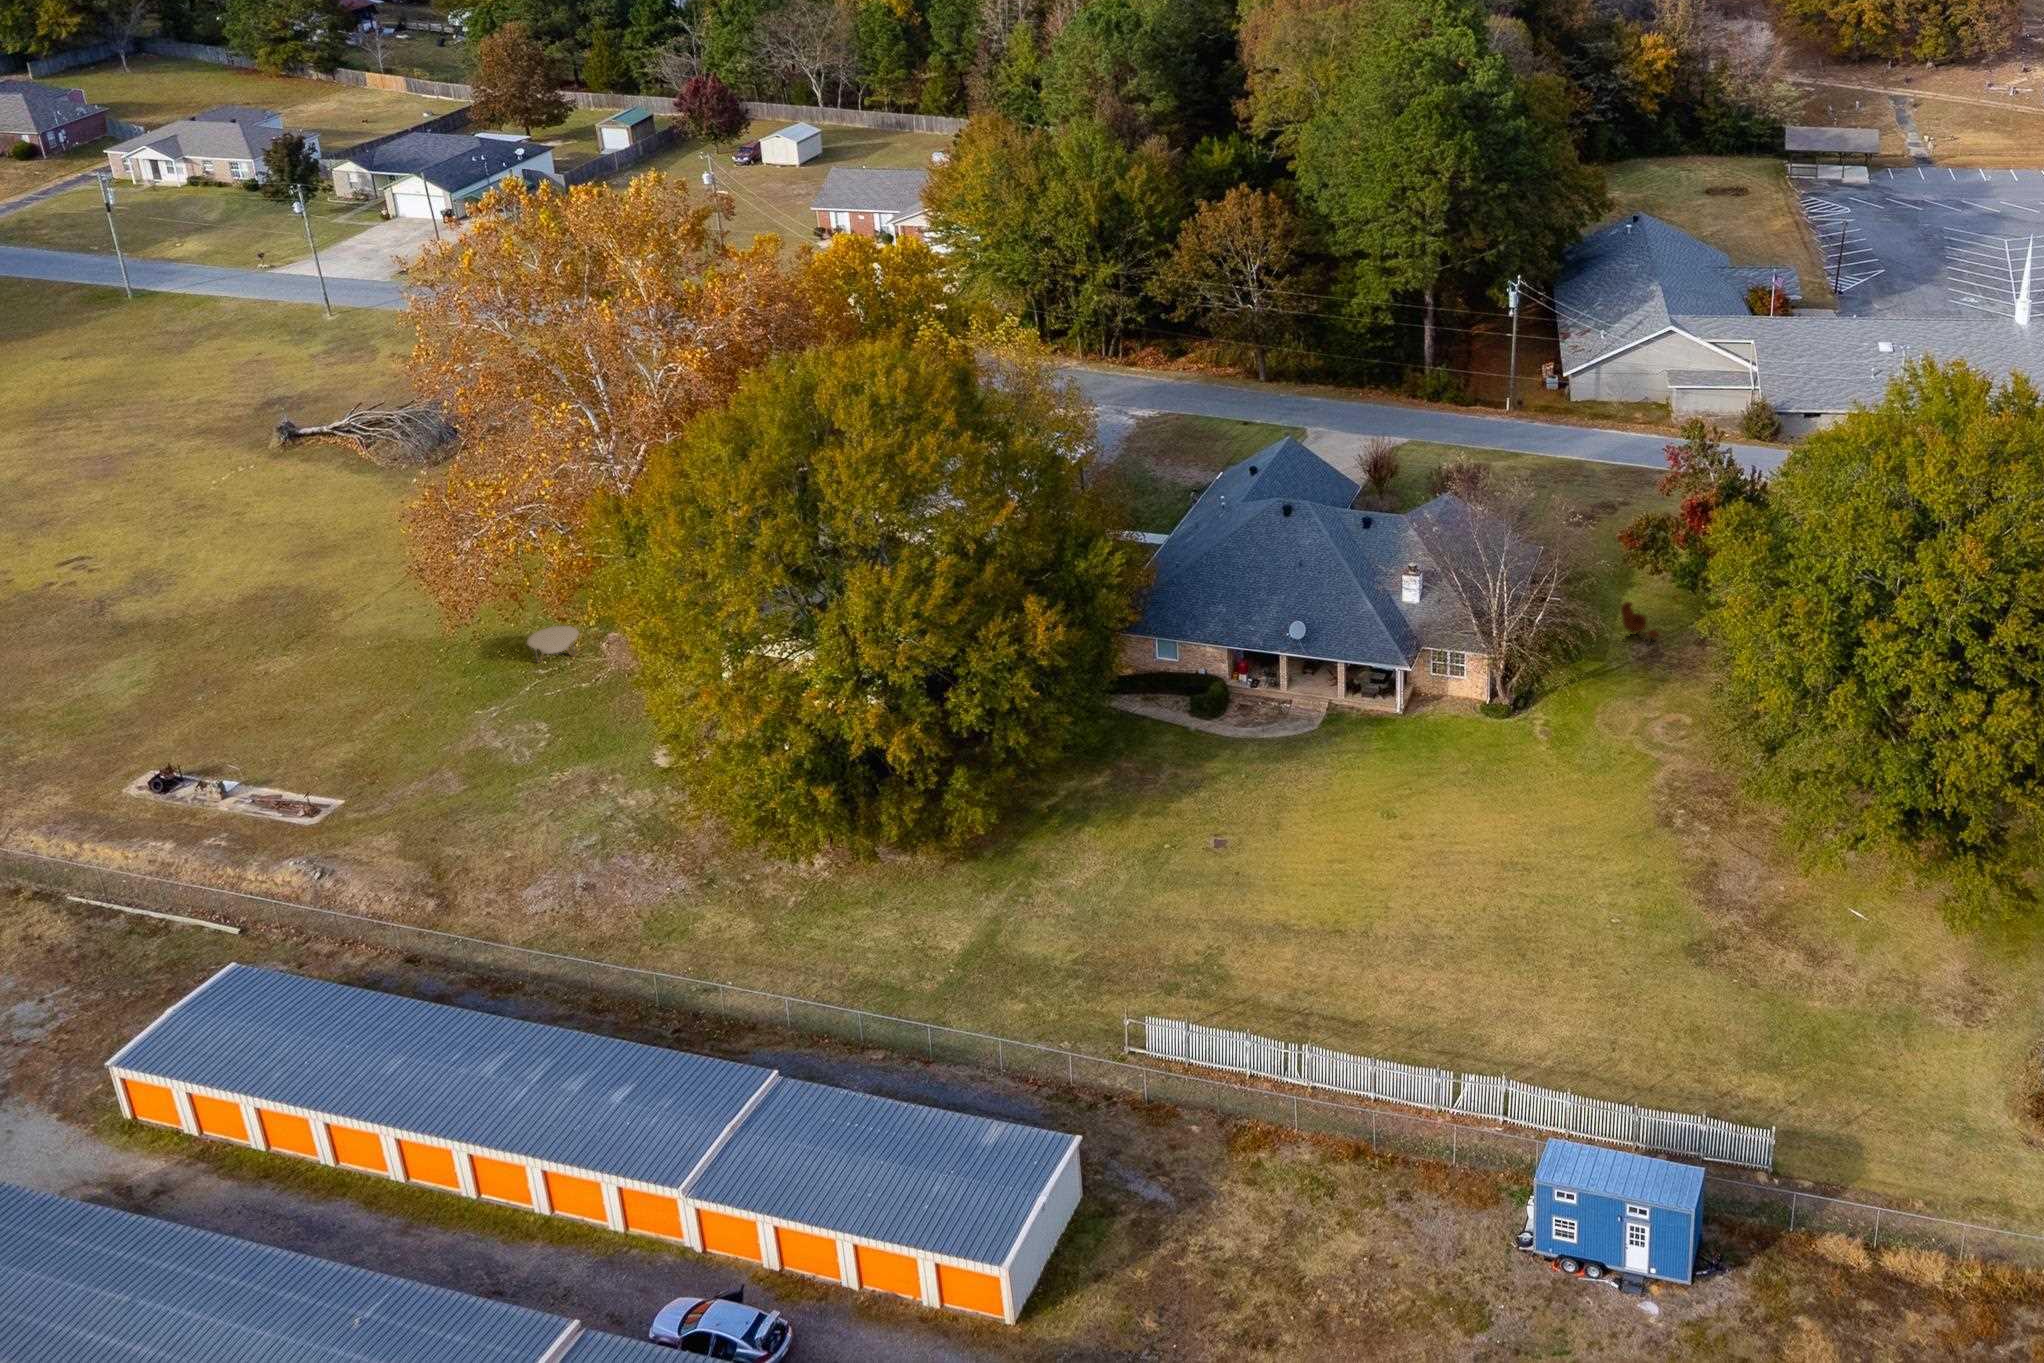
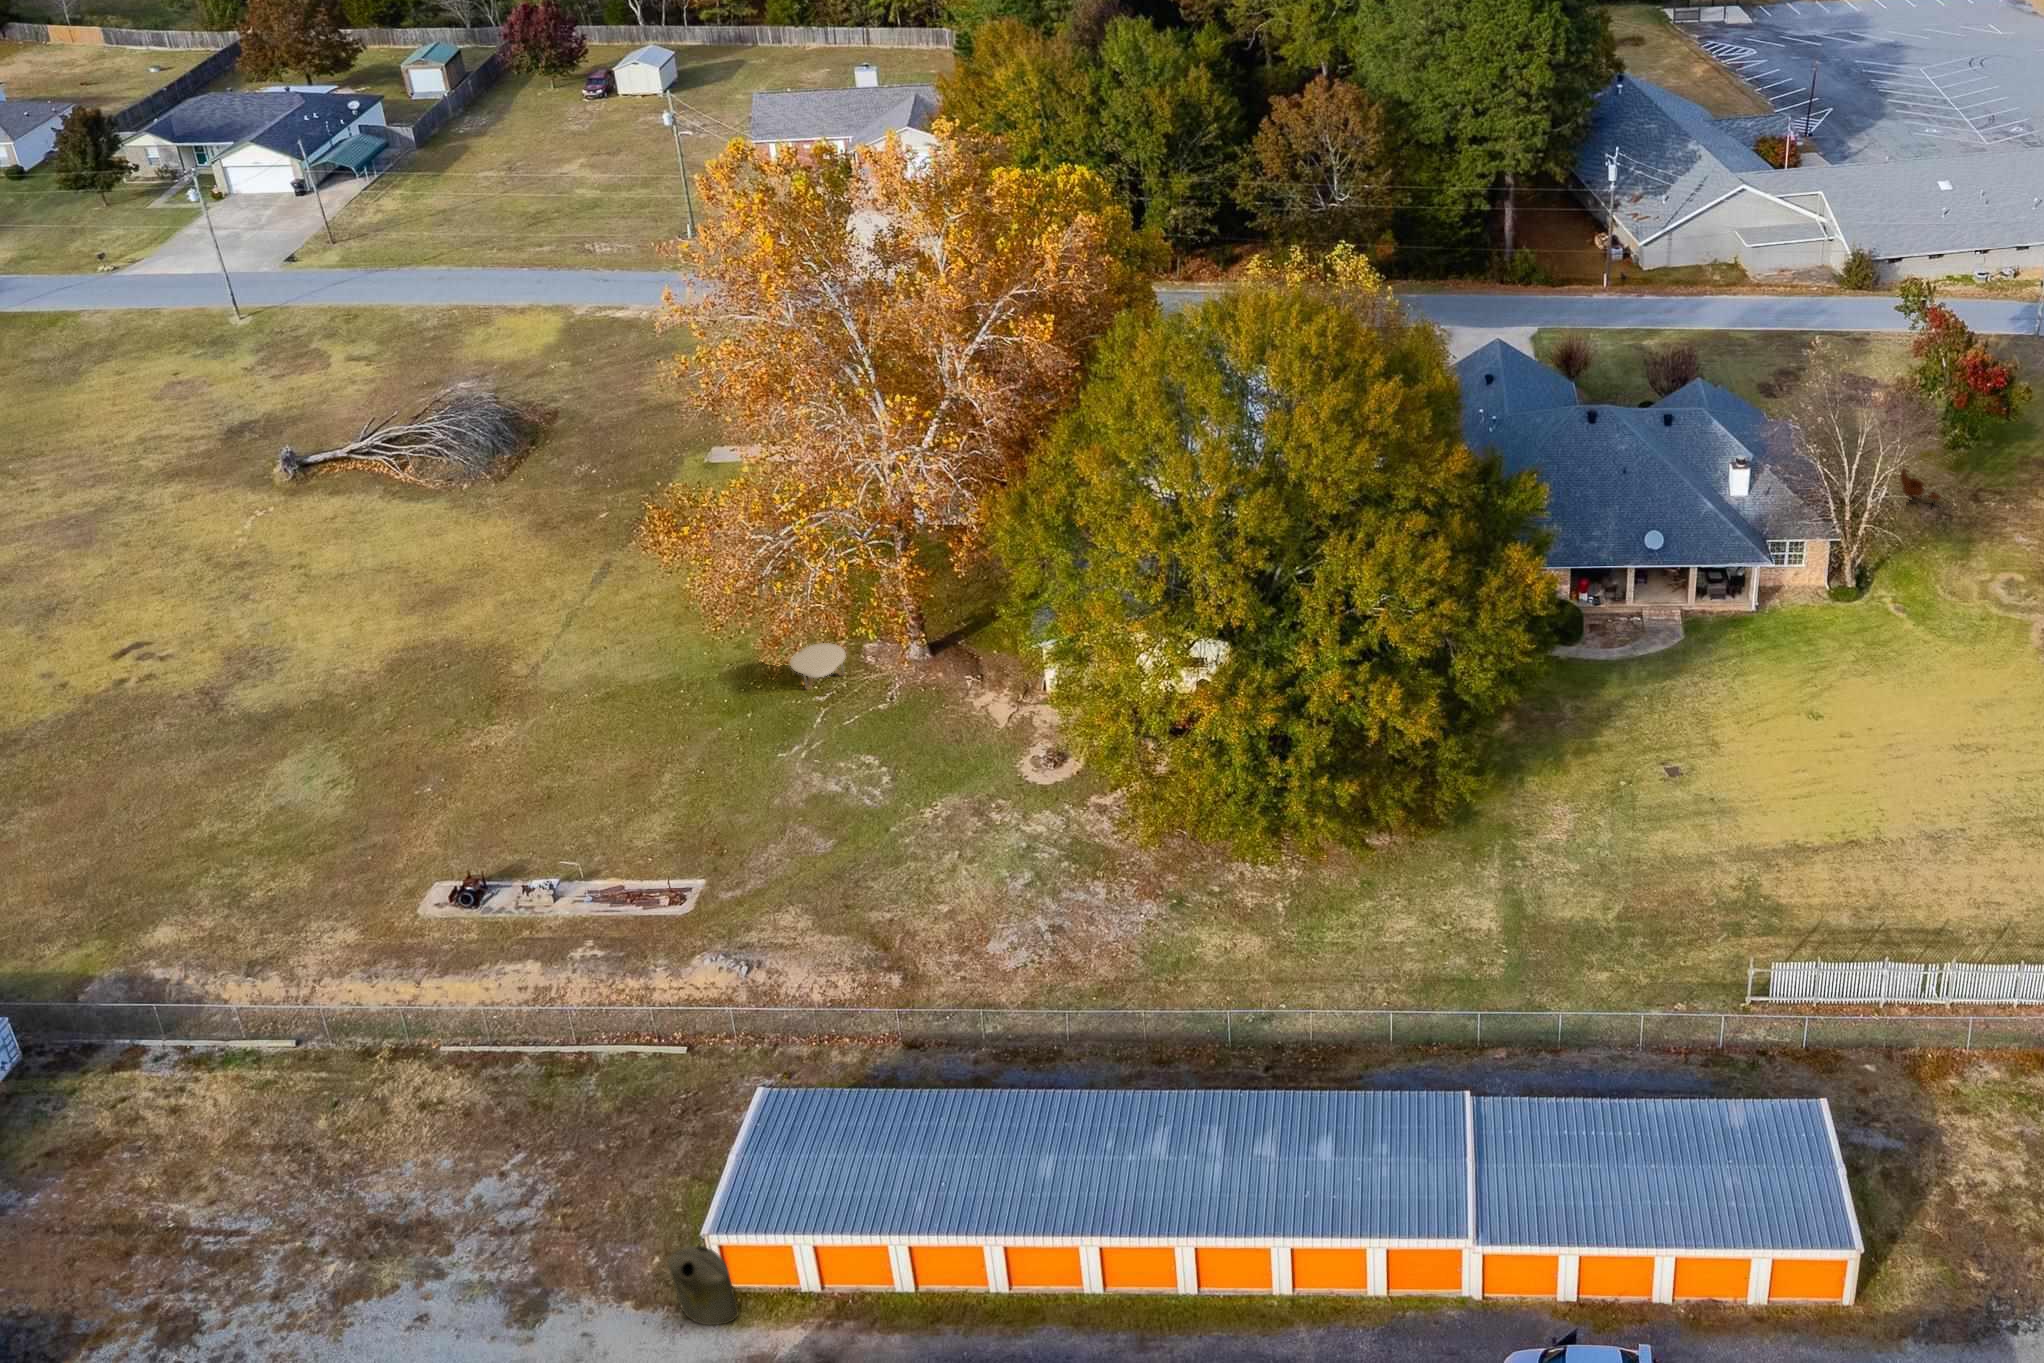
trash can: none [69,1069,126,1143] -> present [668,1246,739,1325]

